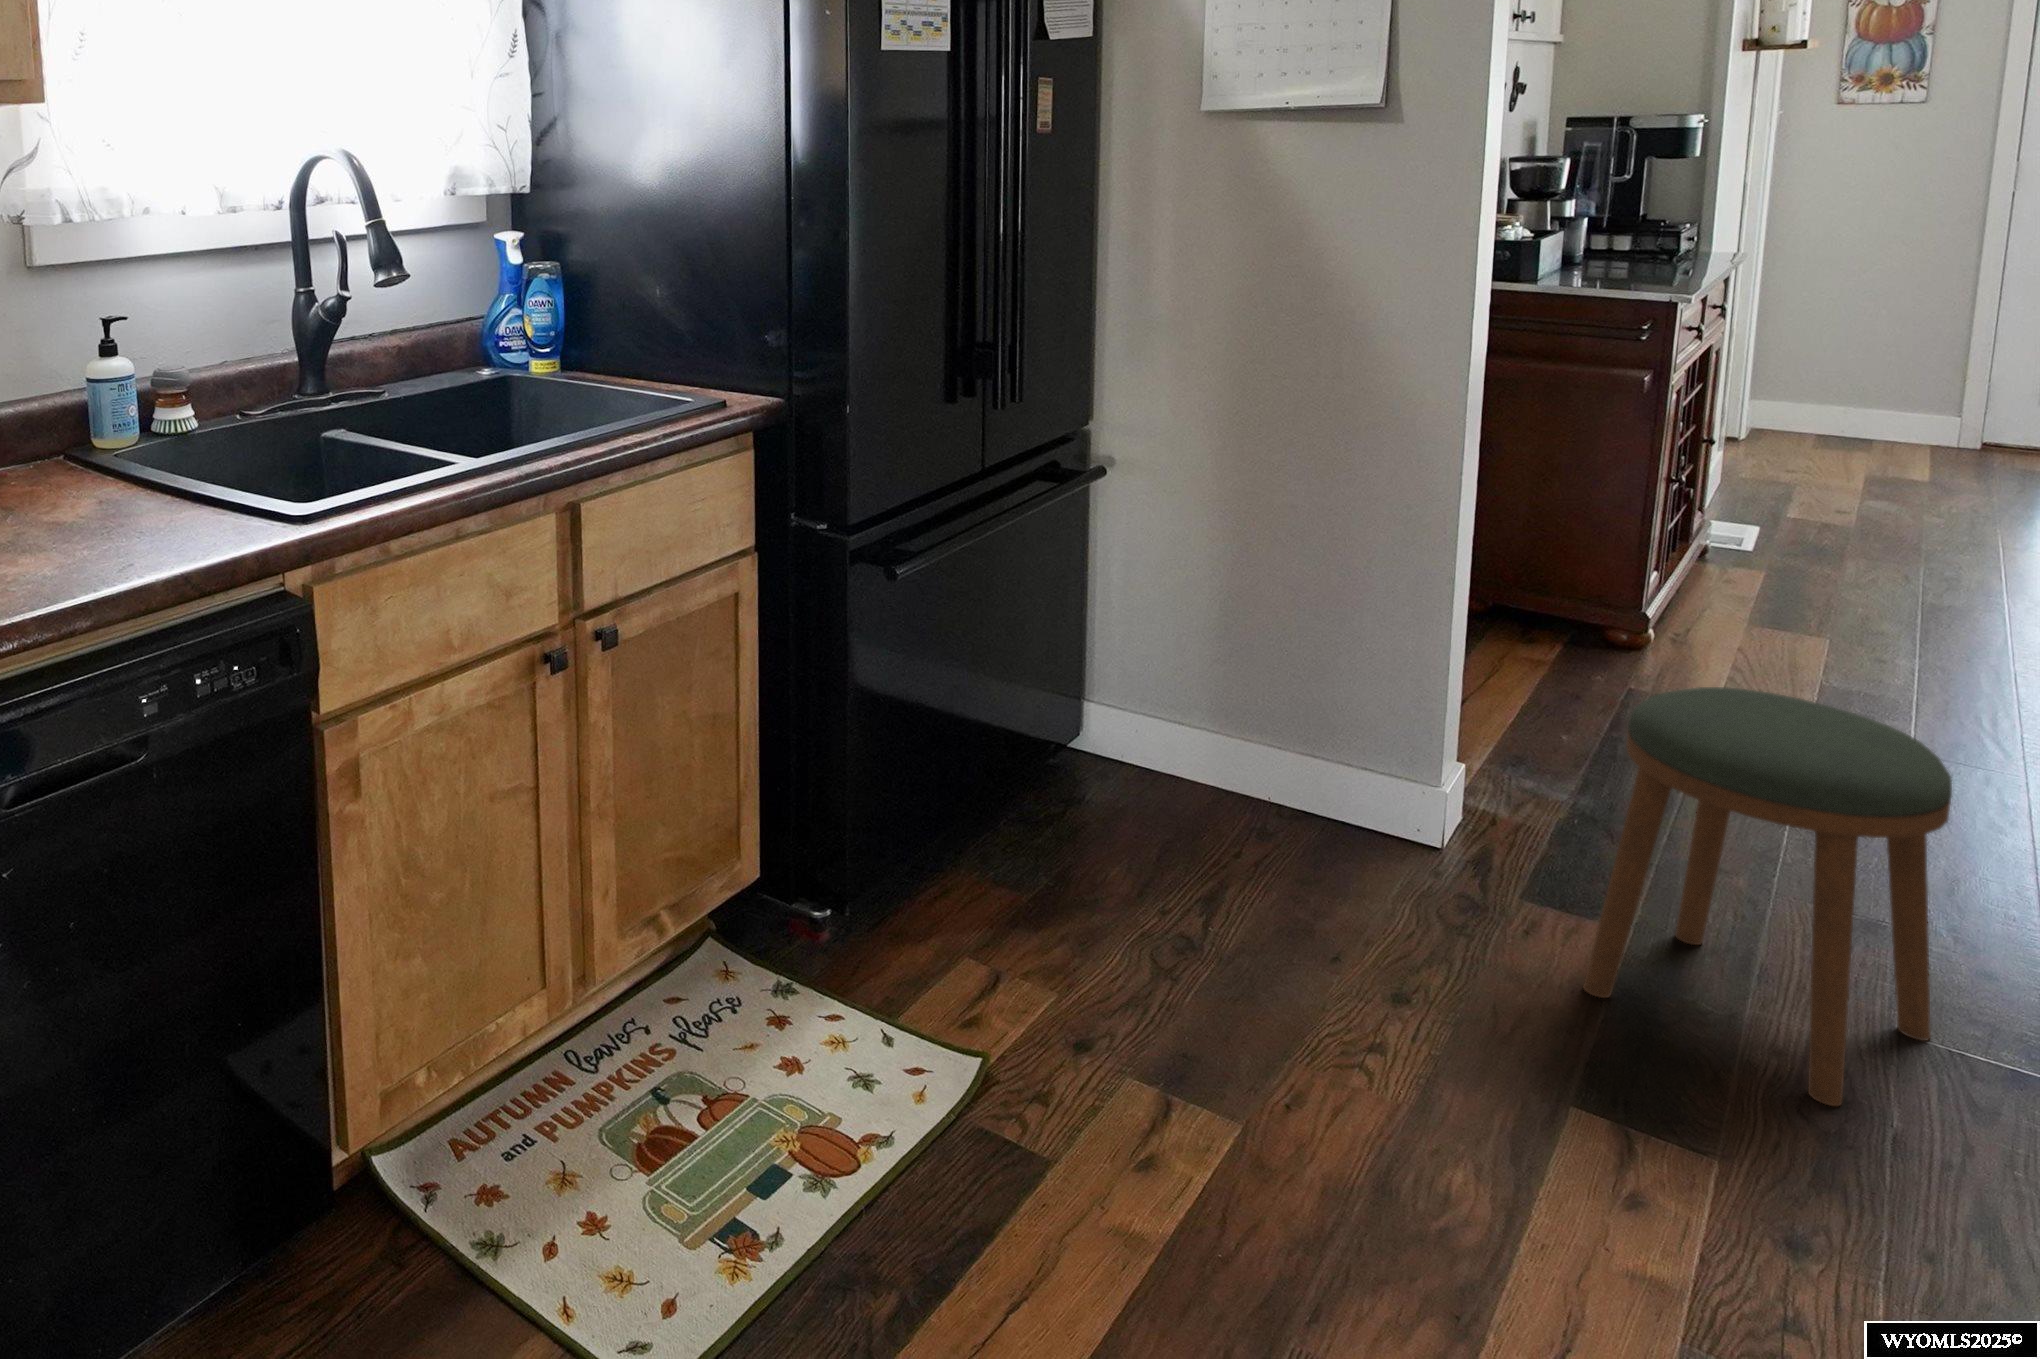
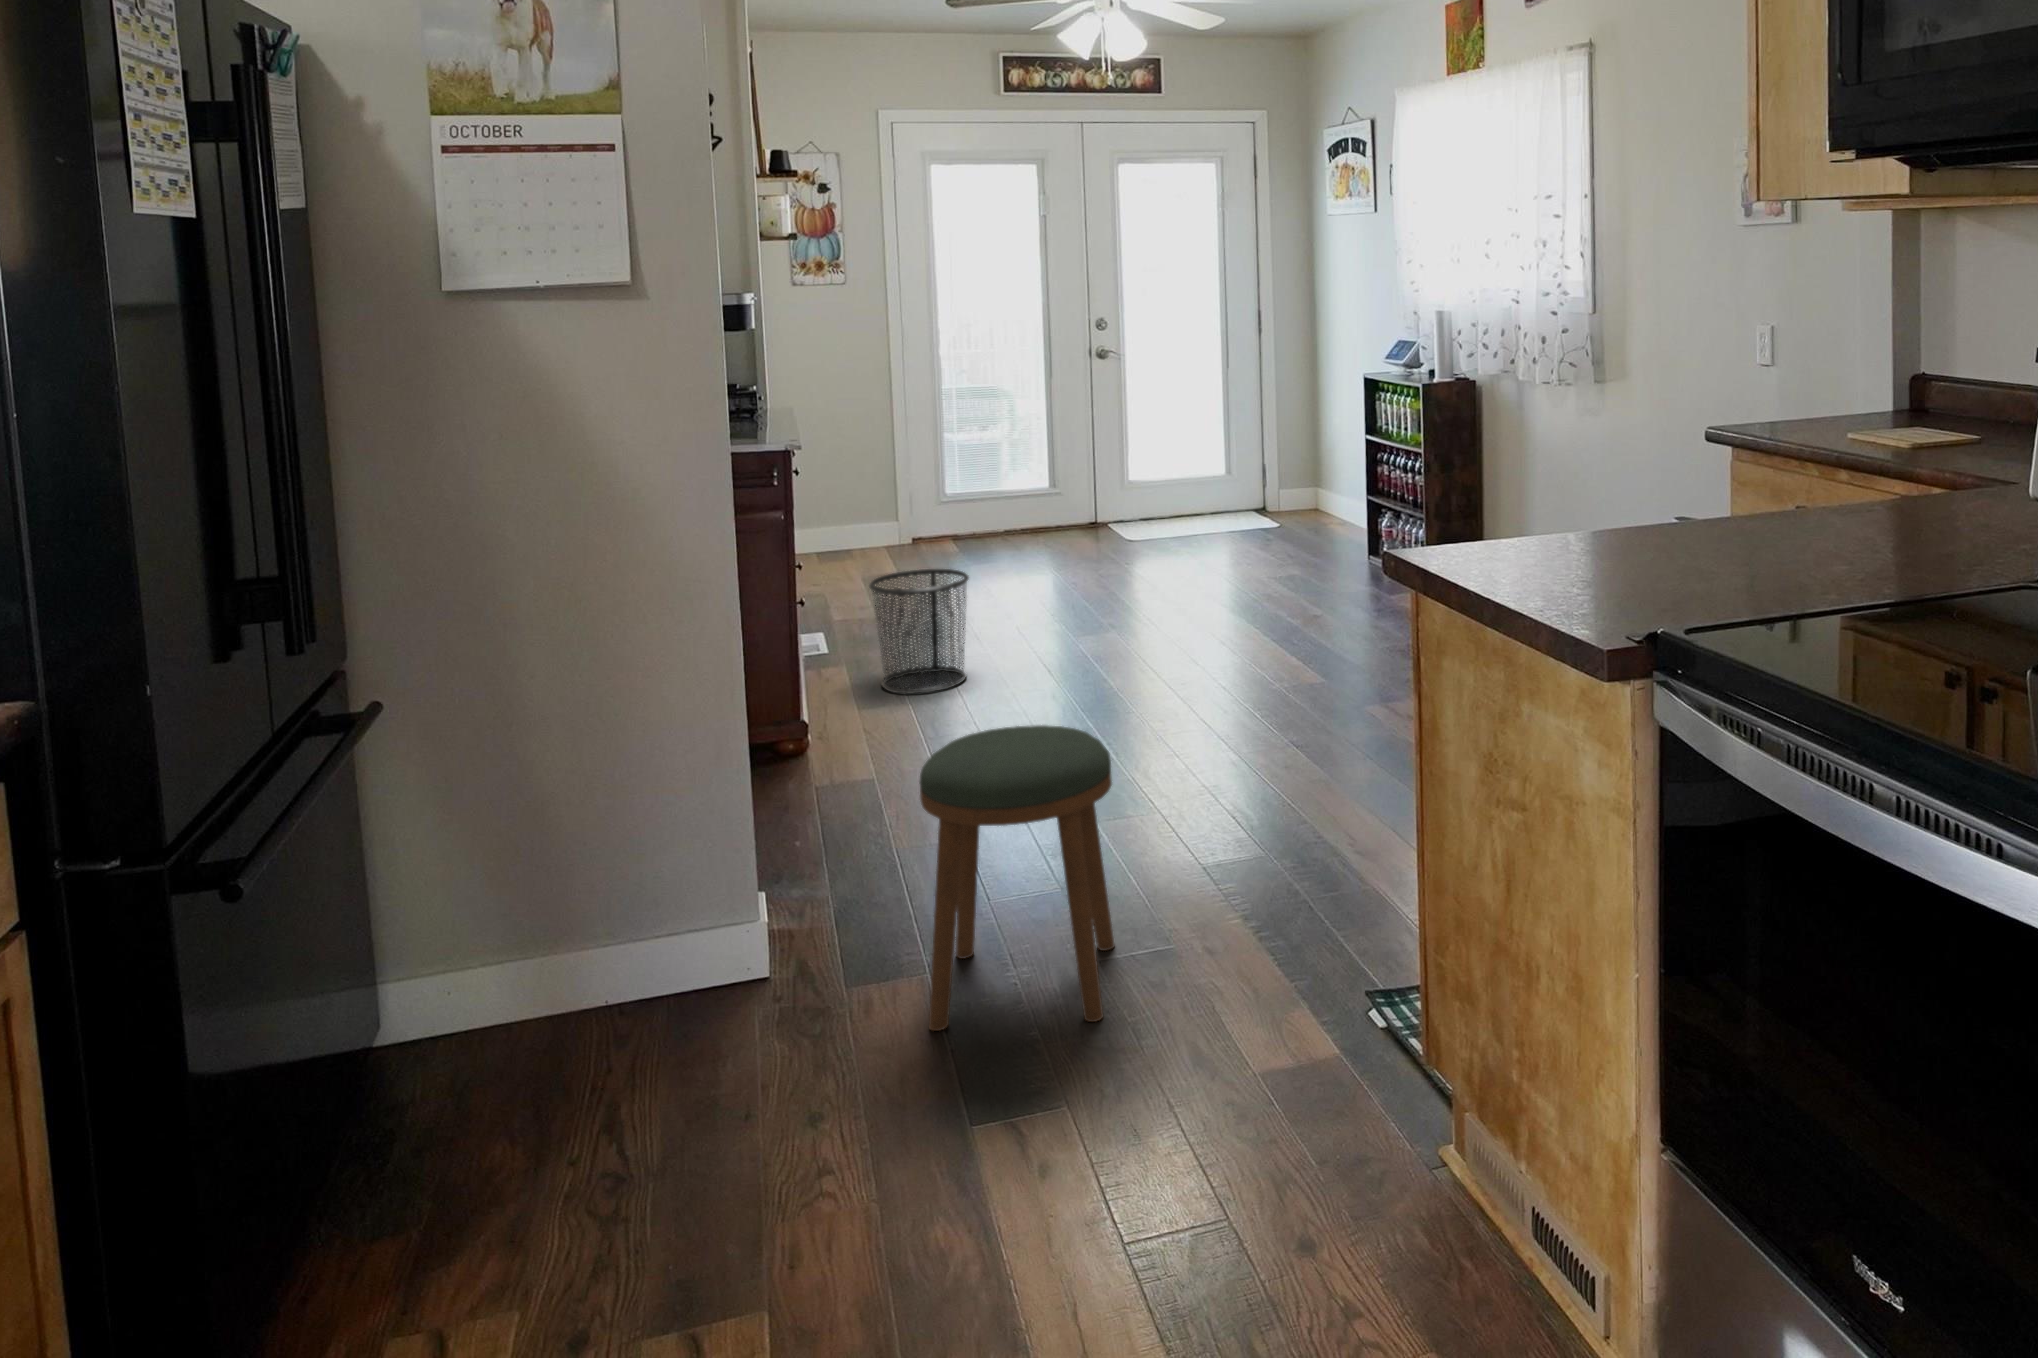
waste bin: none [1796,479,1972,642] -> present [869,569,969,693]

